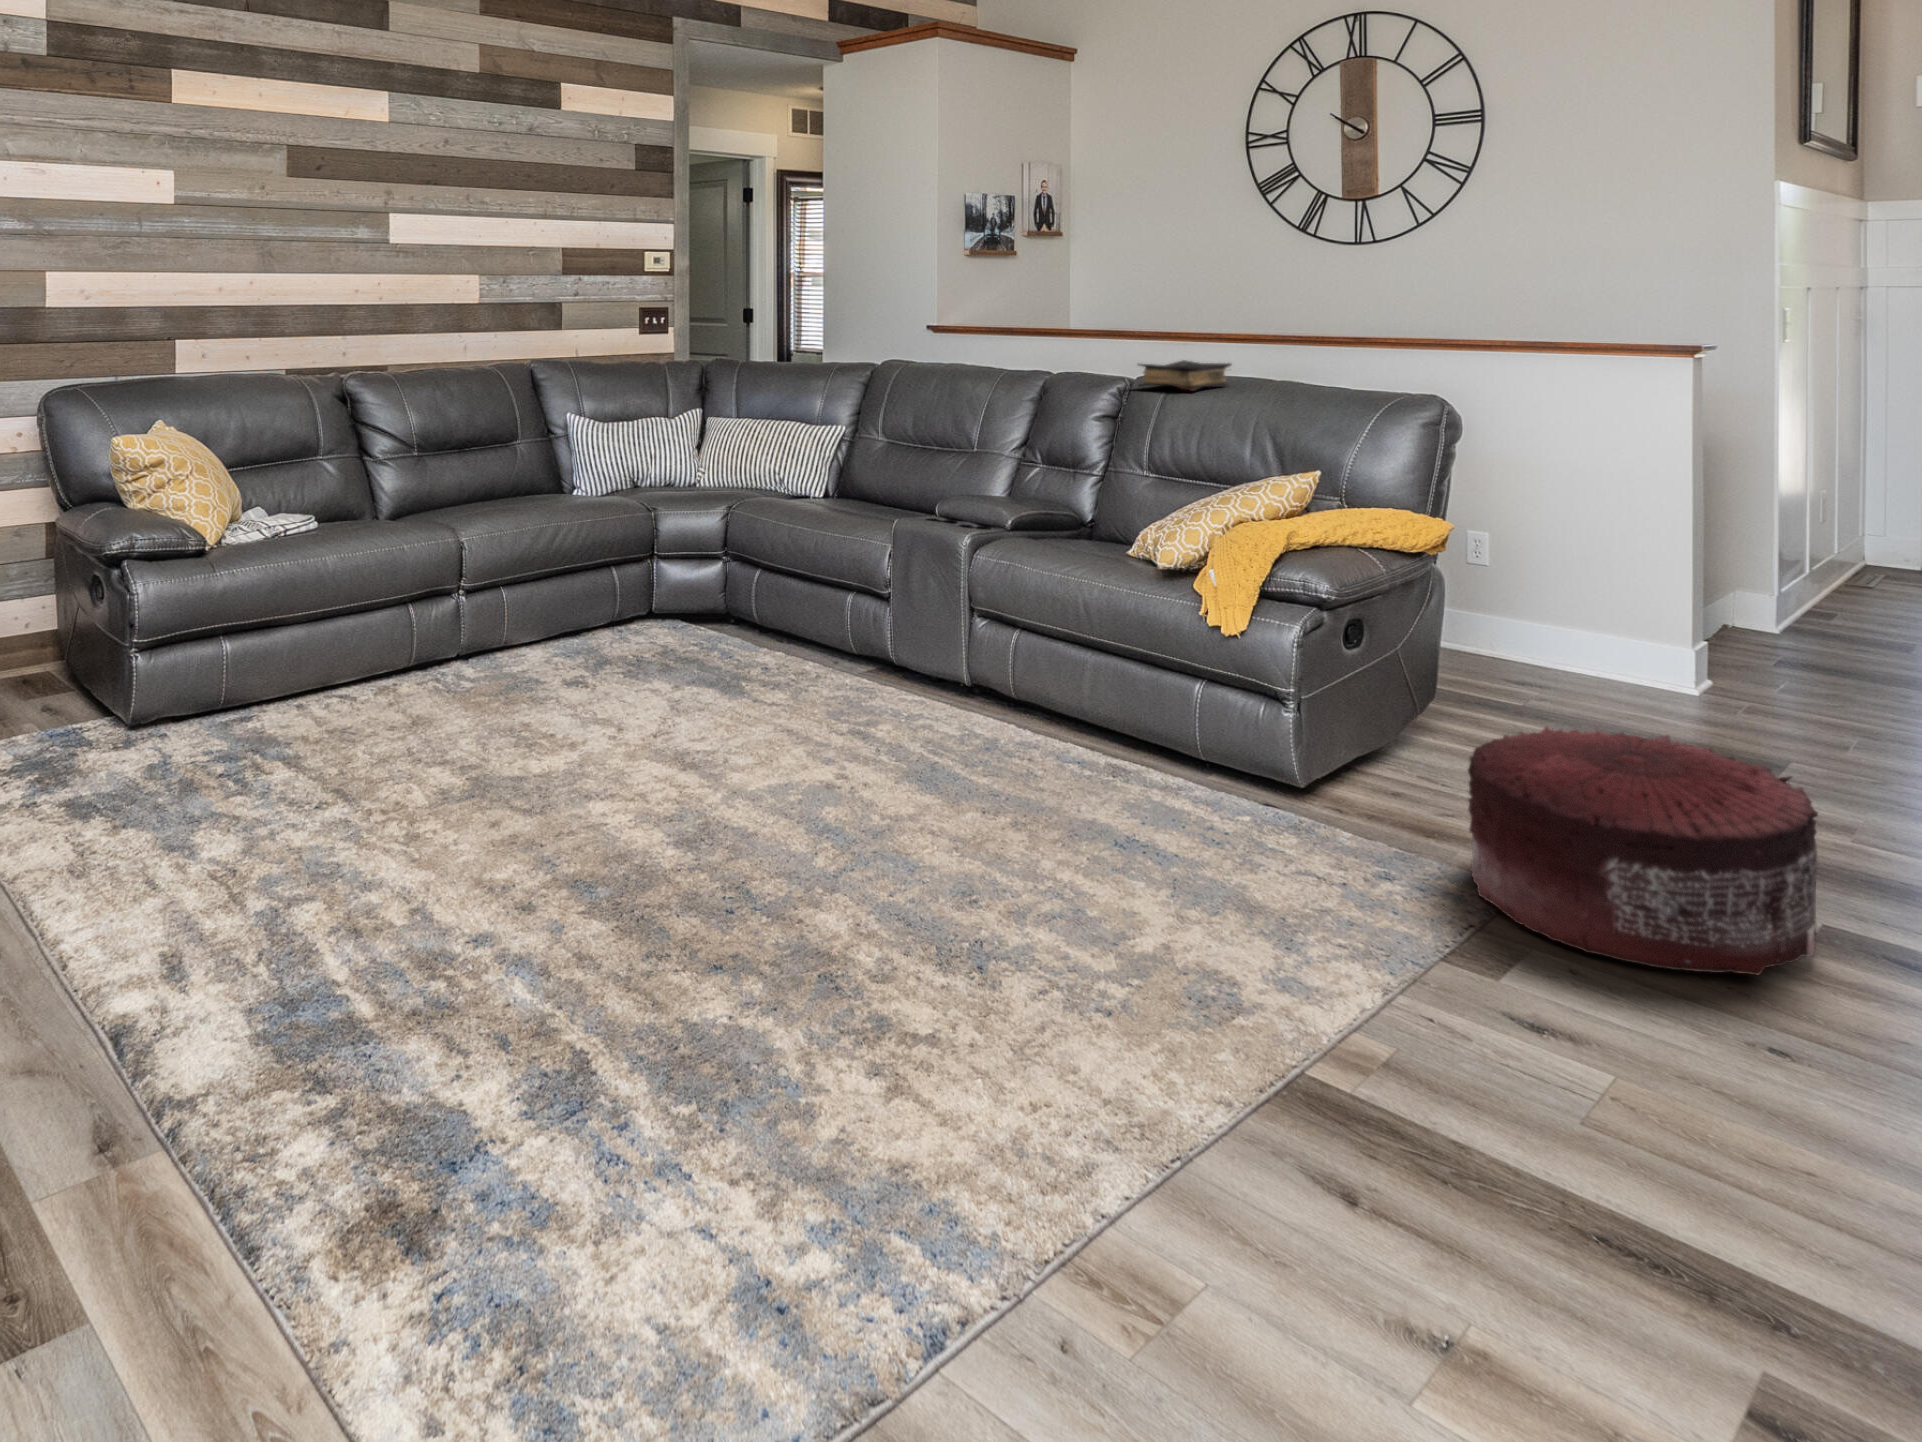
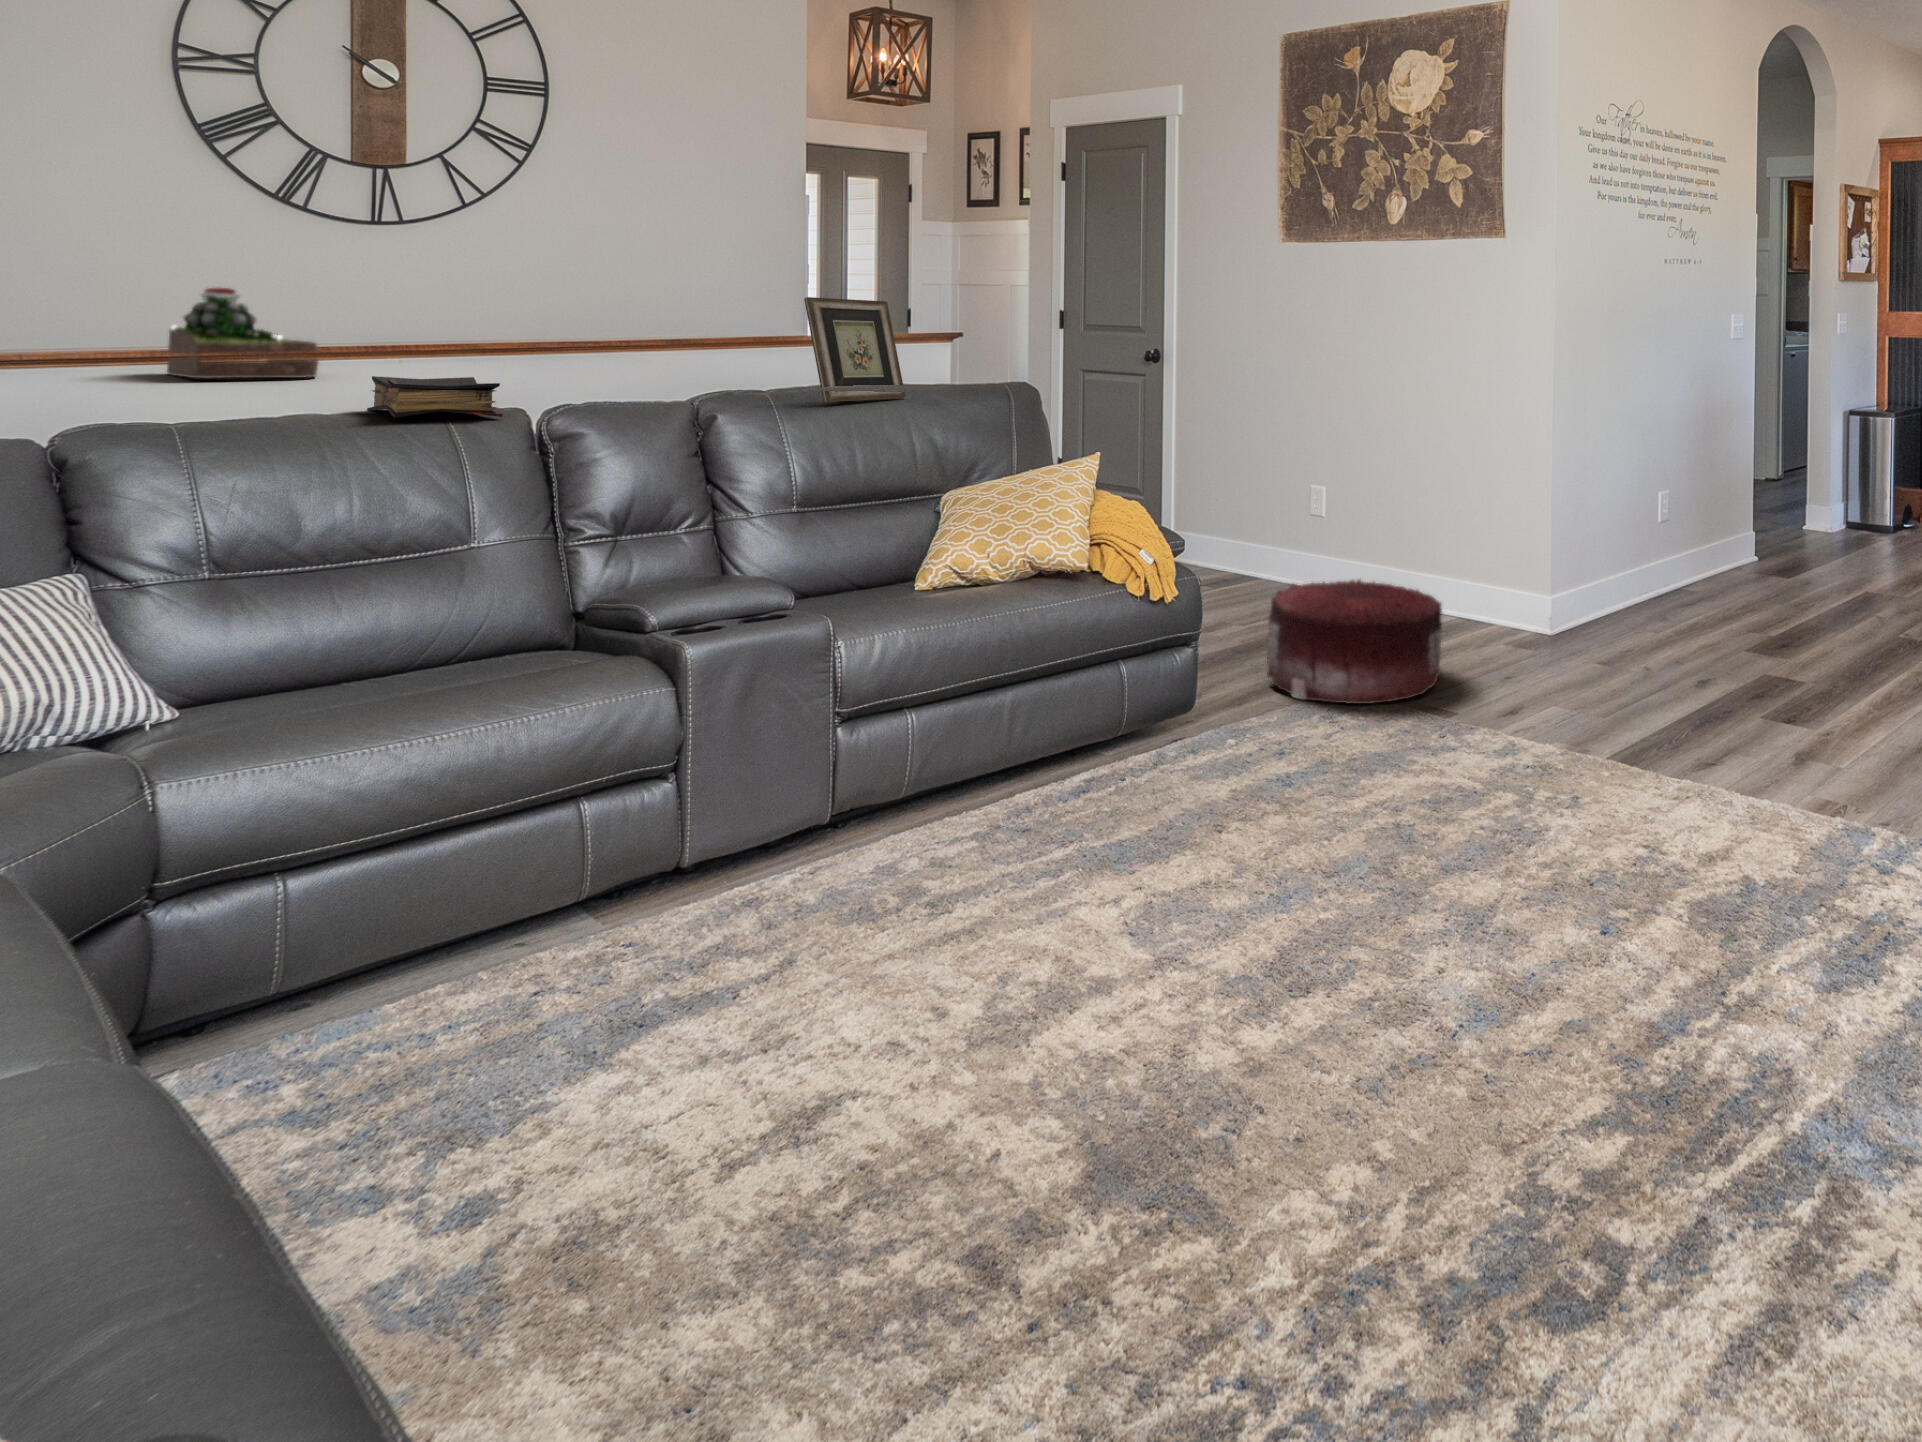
picture frame: none [1252,295,1375,398] -> present [804,297,905,402]
succulent plant: none [1083,302,1164,361] -> present [167,288,318,379]
book: present [1139,360,1231,391] -> present [367,376,502,418]

